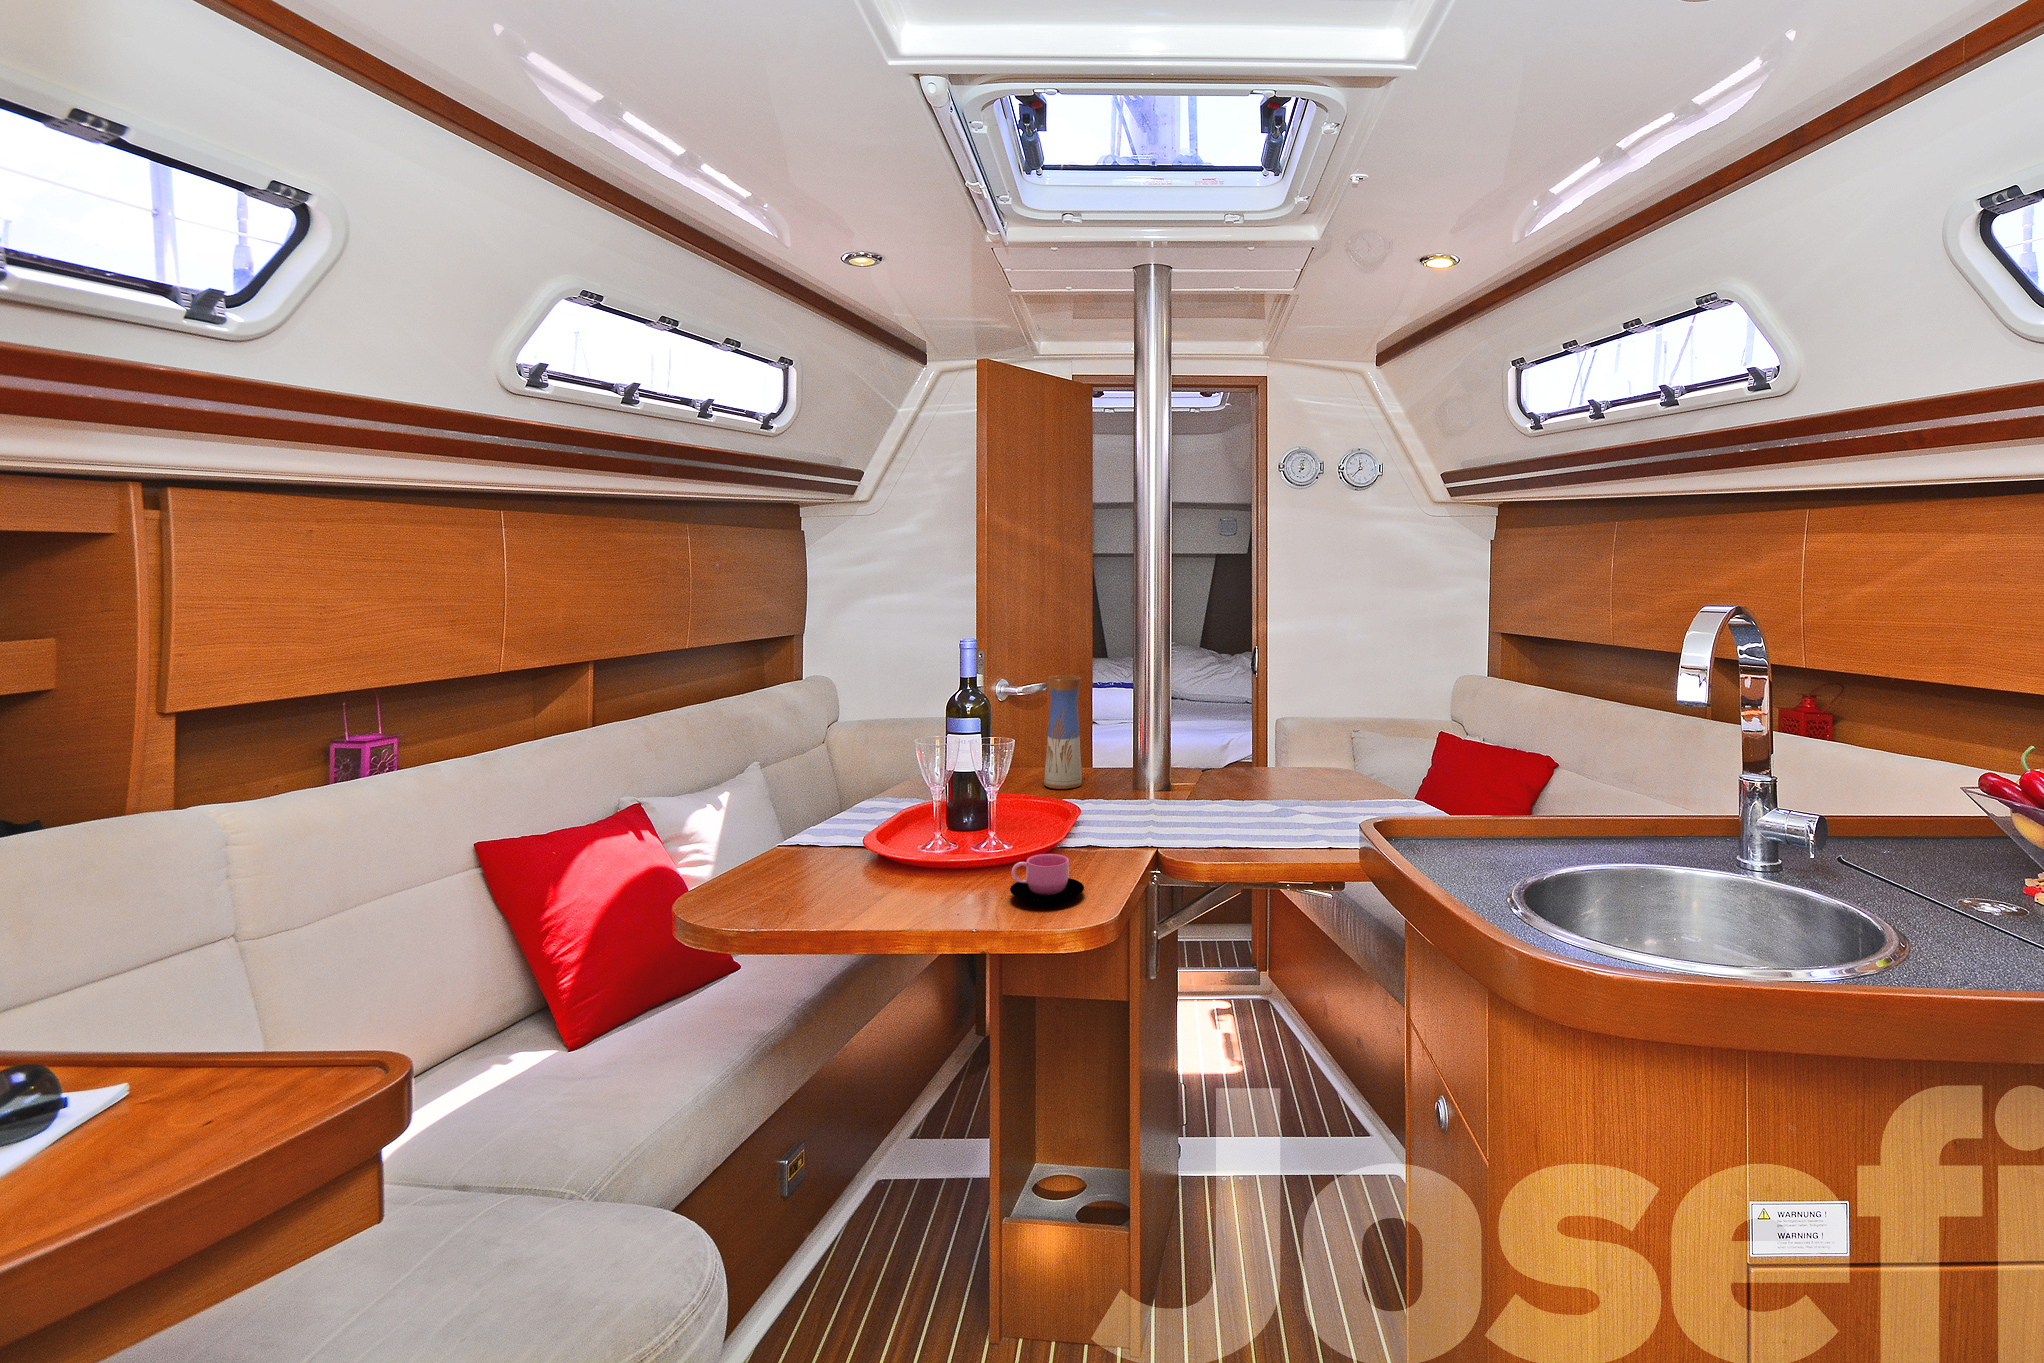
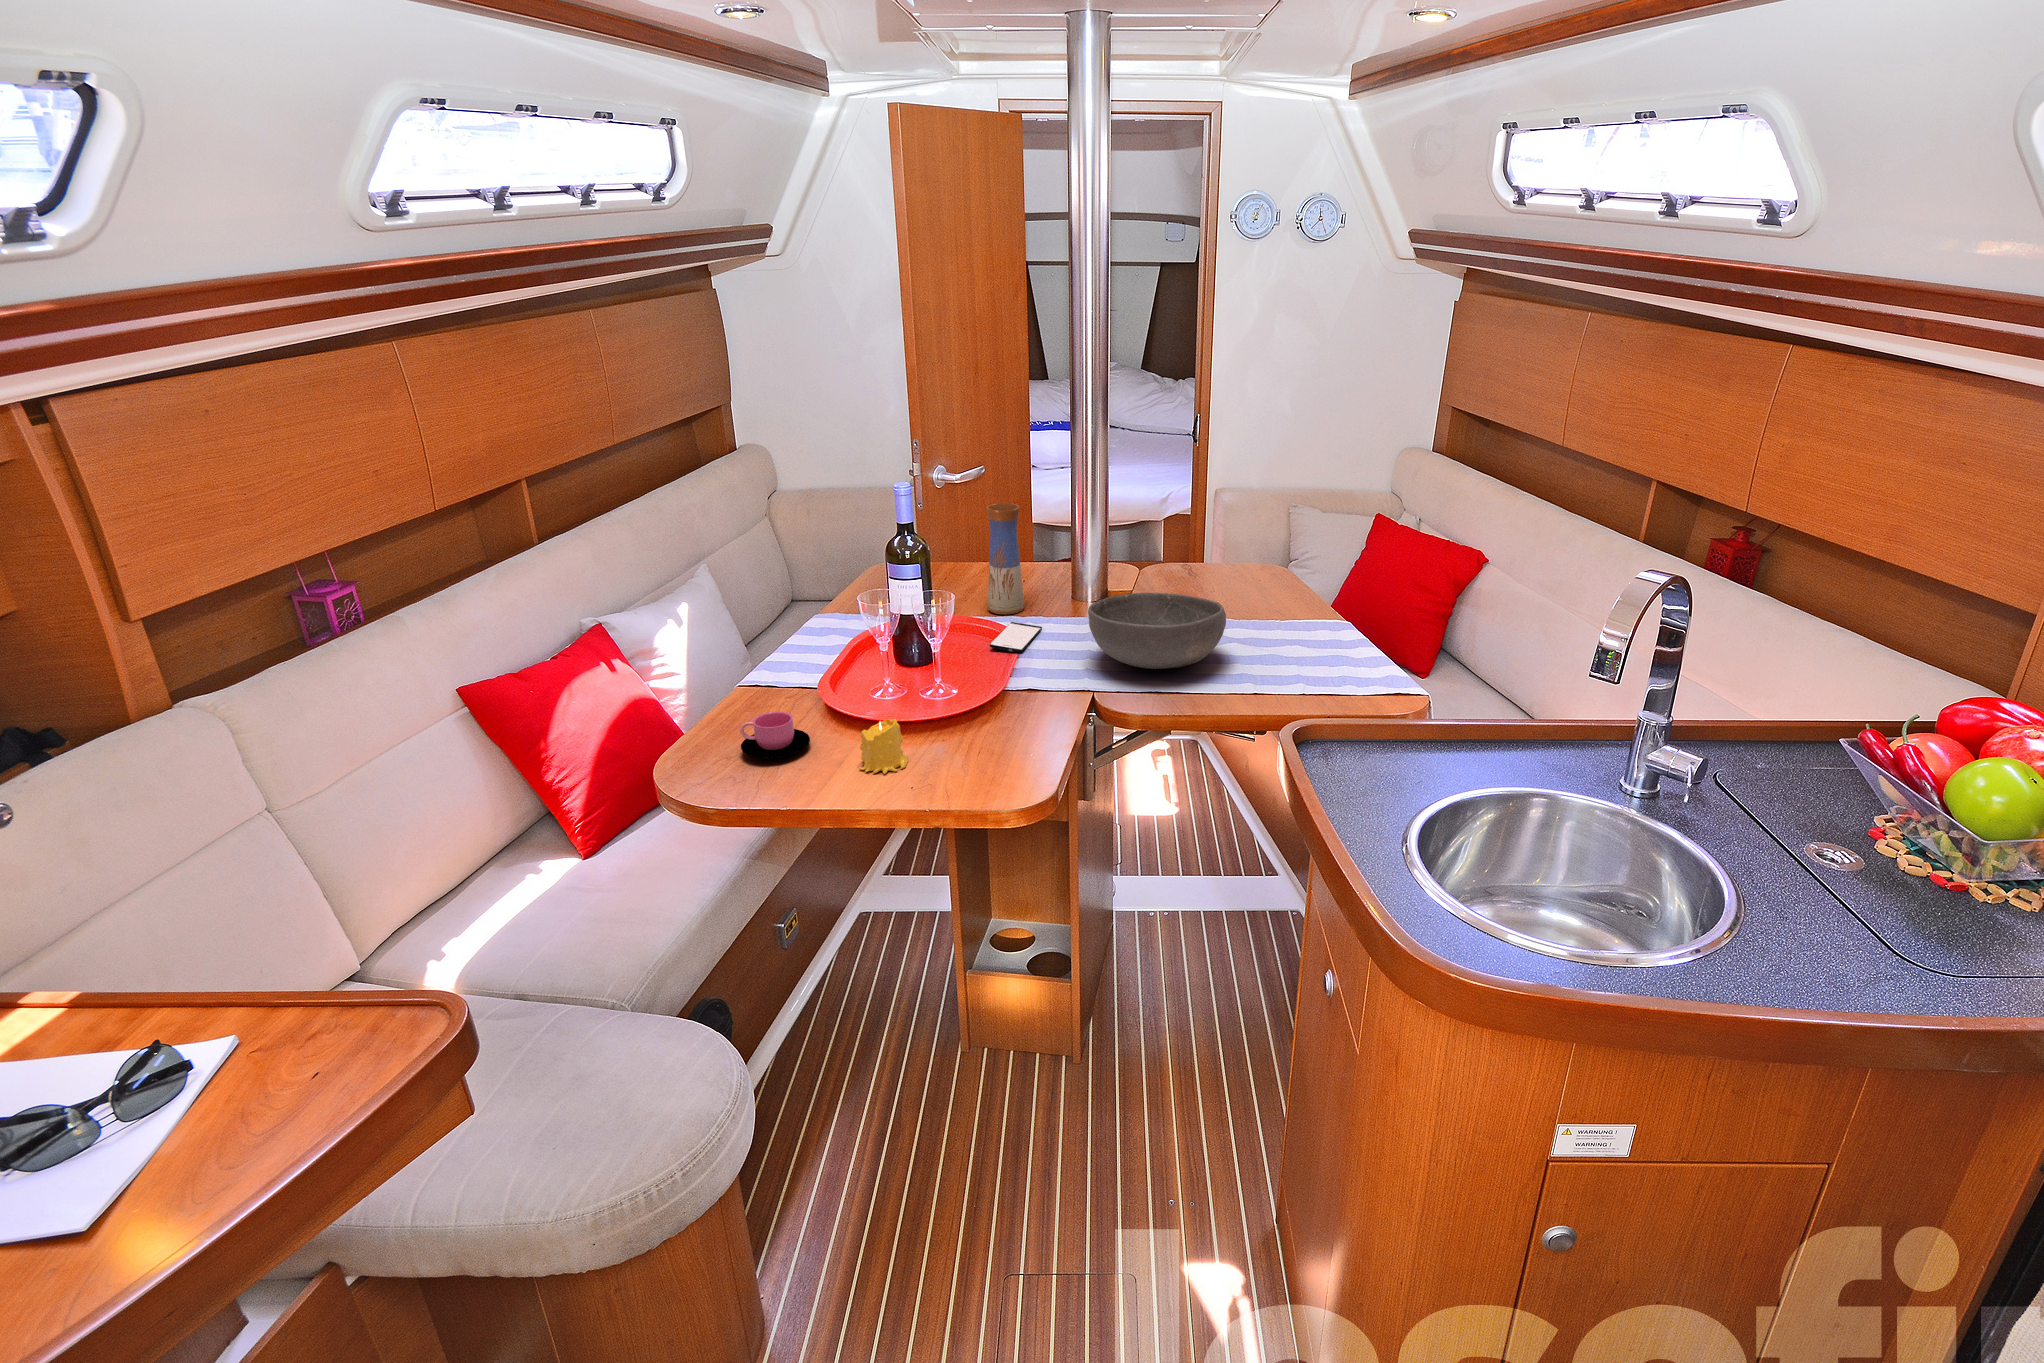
bowl: none [1148,756,1291,829] -> present [1088,593,1226,669]
smartphone: none [1045,793,1100,817] -> present [990,622,1042,652]
candle: none [896,853,951,915] -> present [859,719,908,774]
cup: present [1010,854,1084,902] -> present [740,712,810,758]

